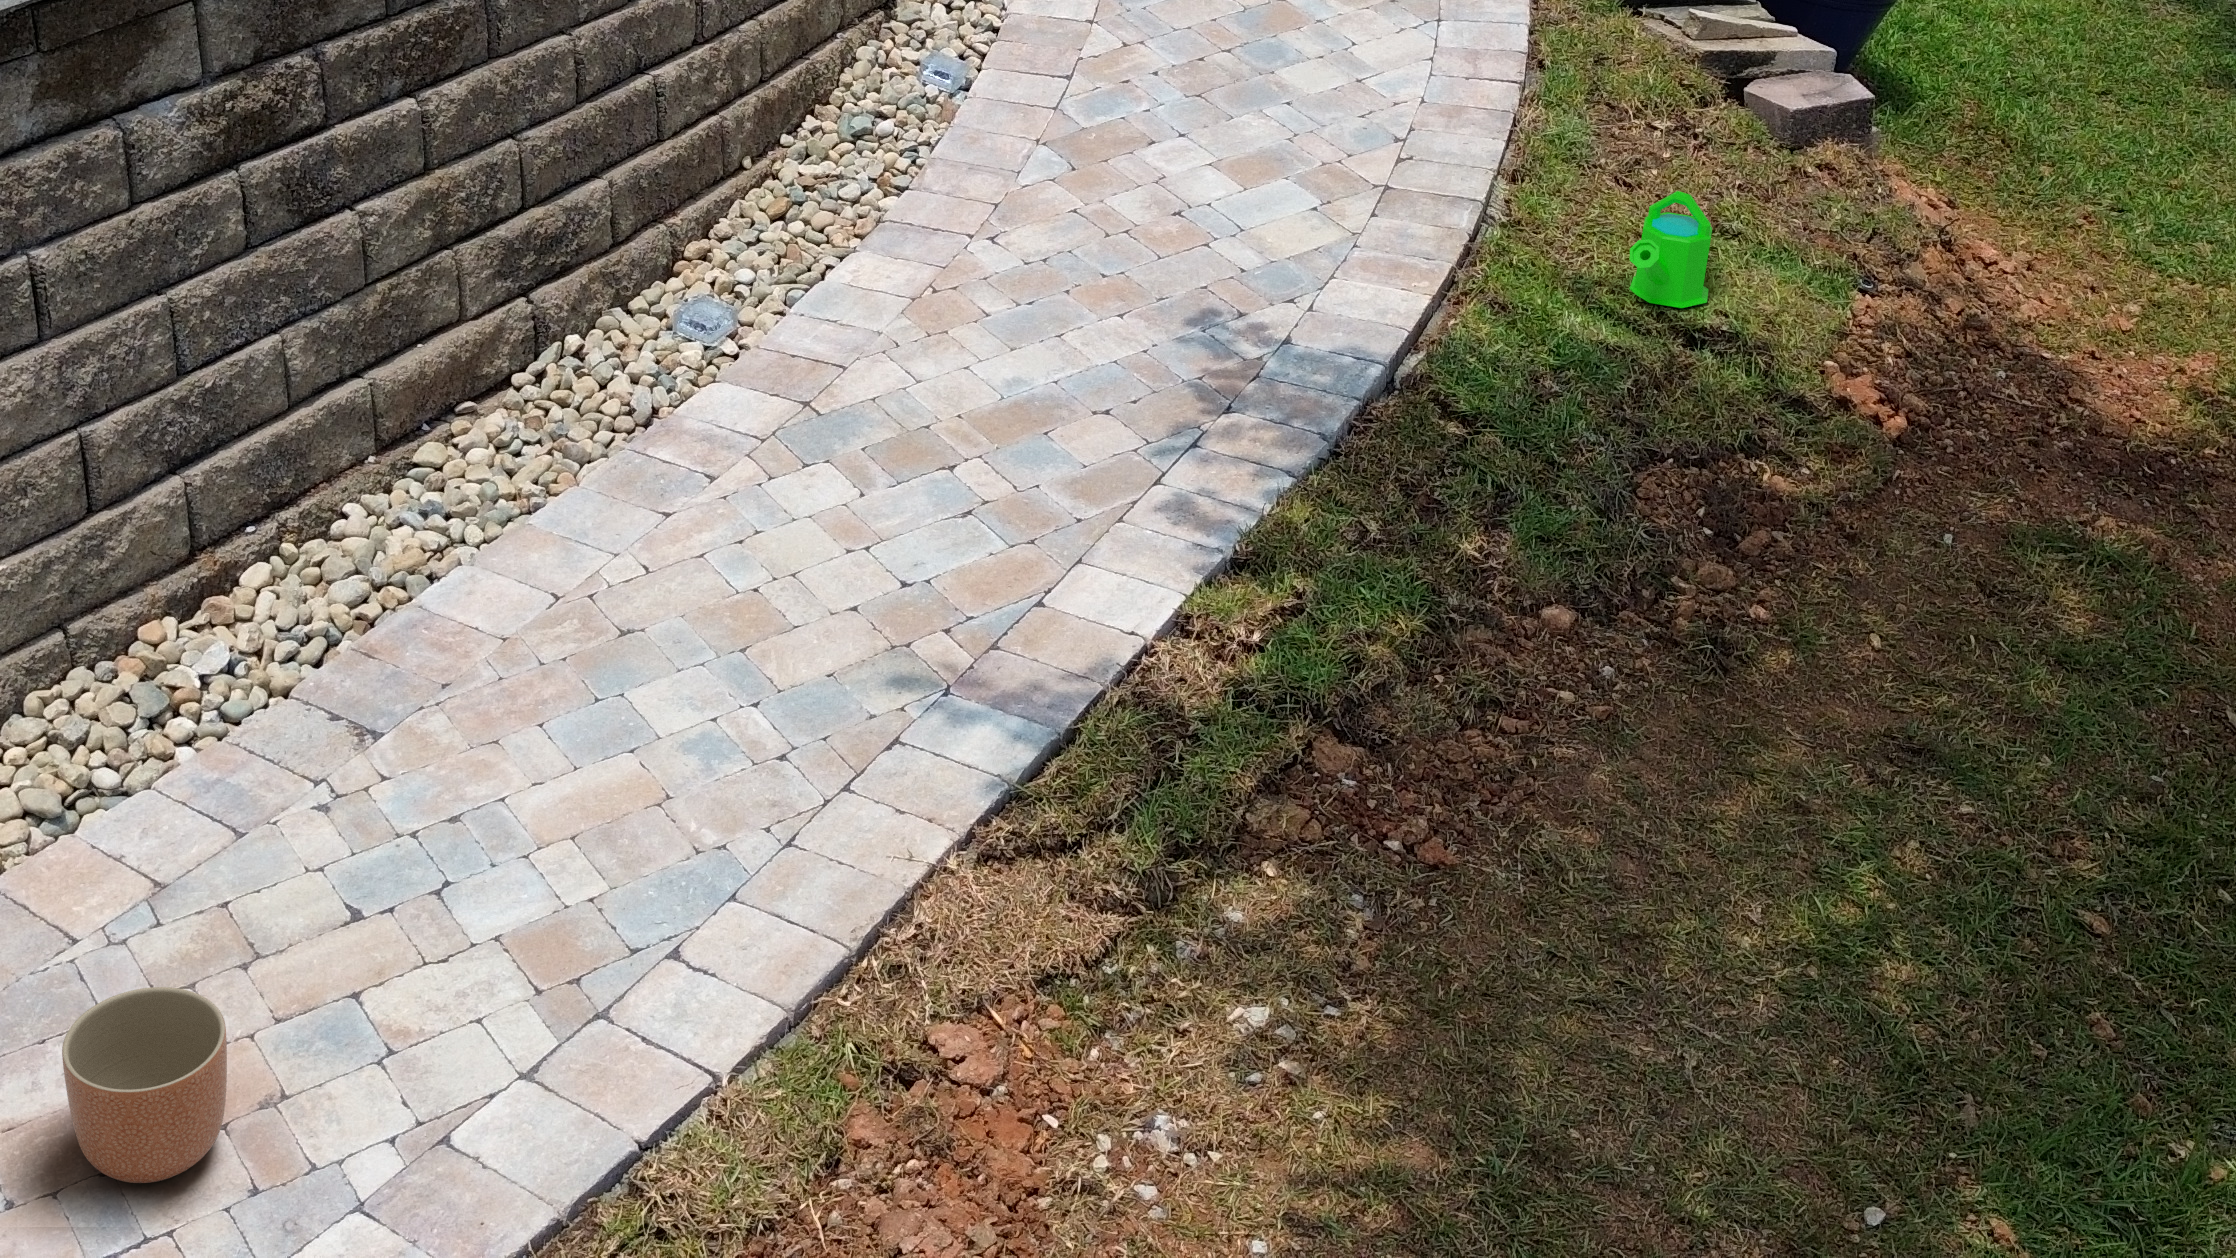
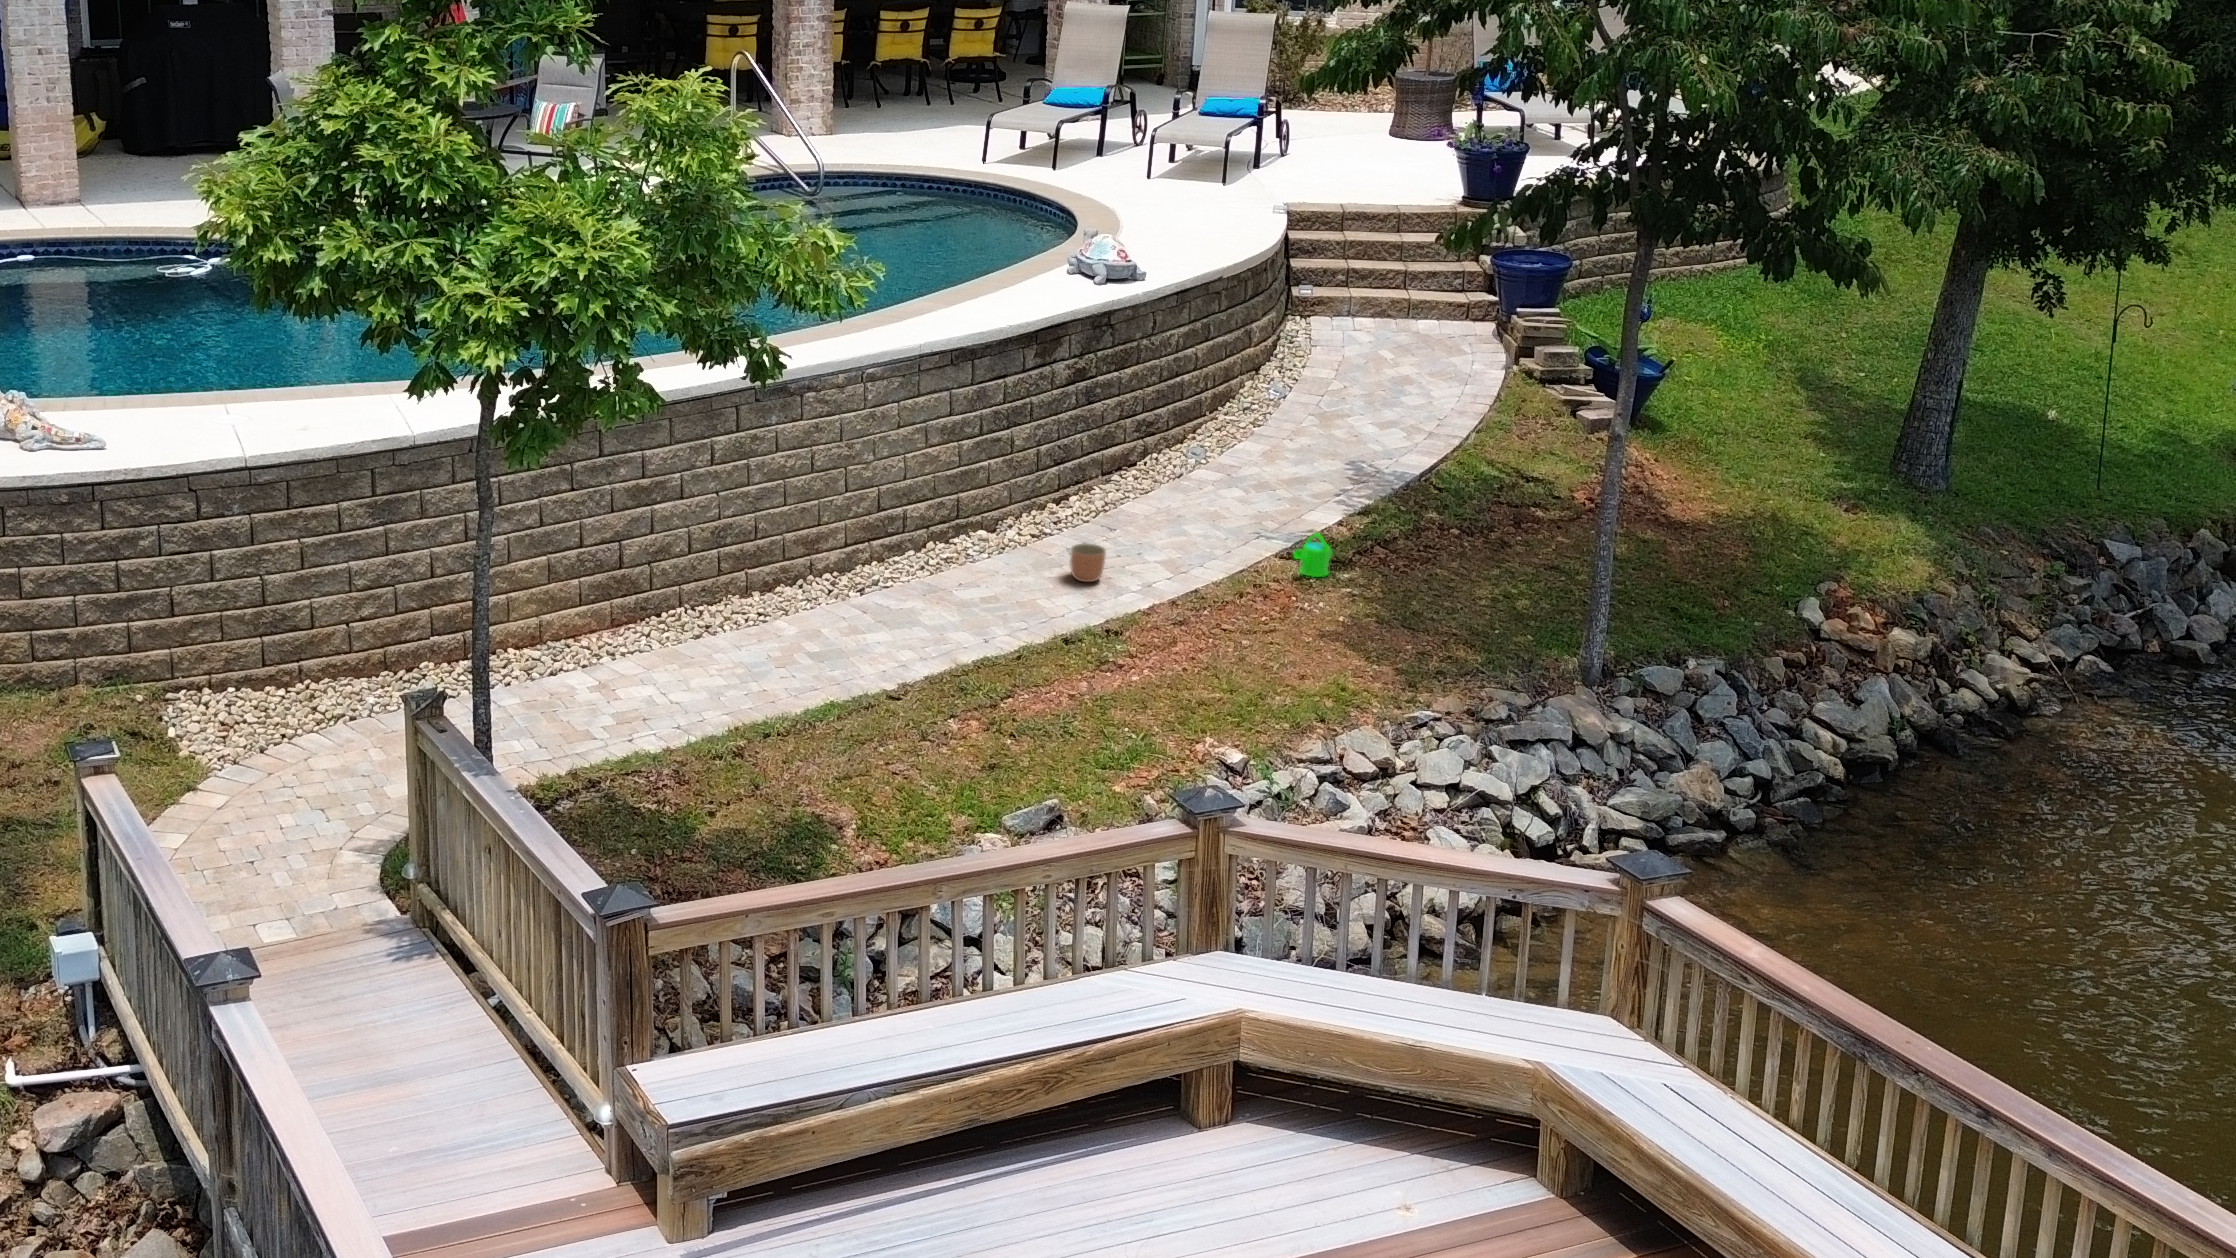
watering can: present [1630,191,1712,308] -> present [1294,533,1333,577]

